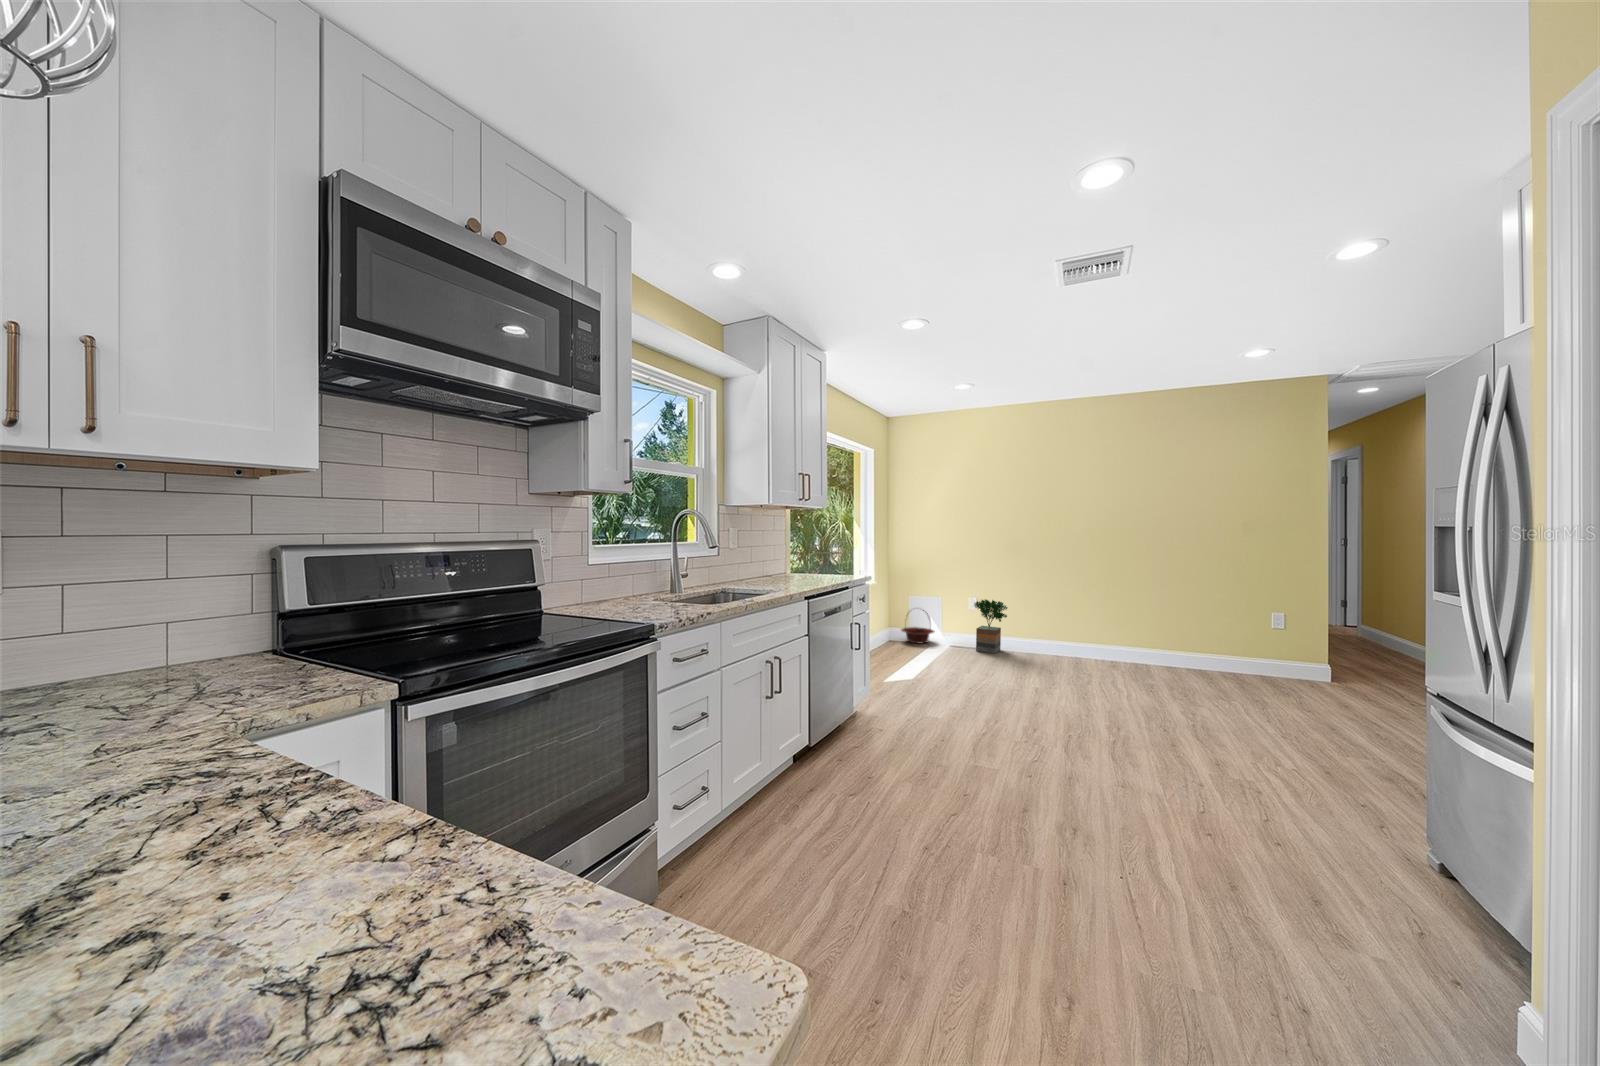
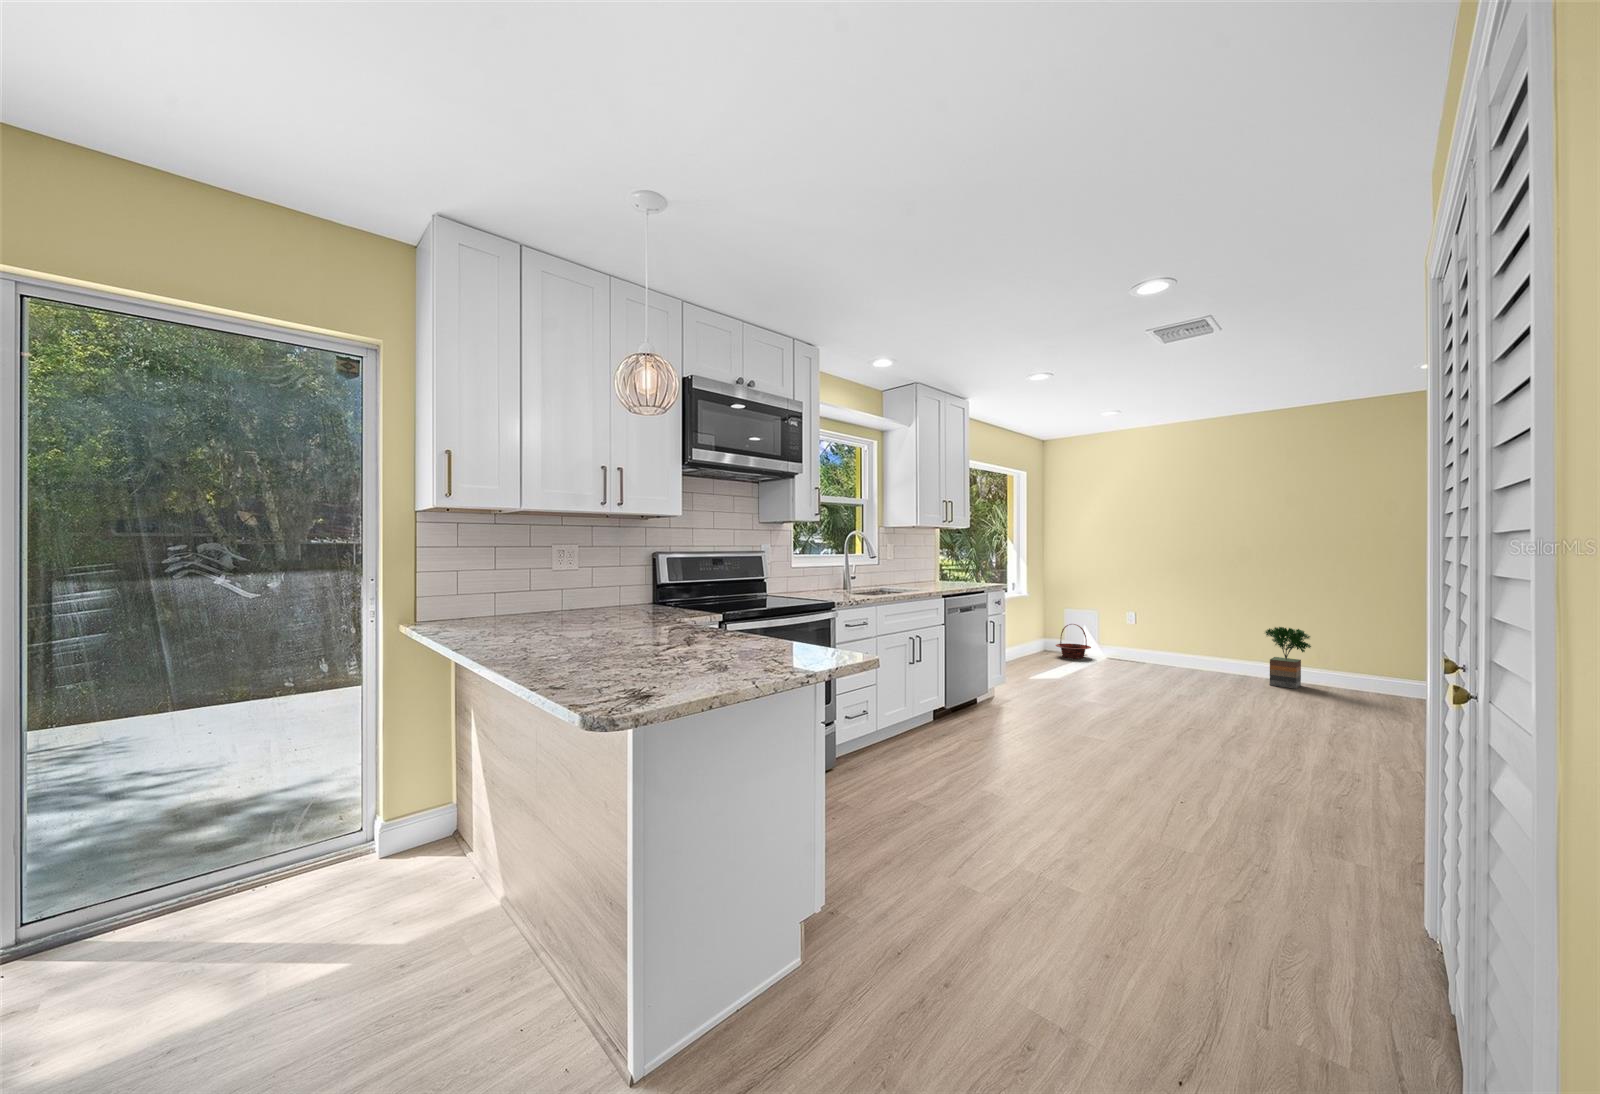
potted tree: present [974,599,1007,654] -> present [1265,627,1311,689]

